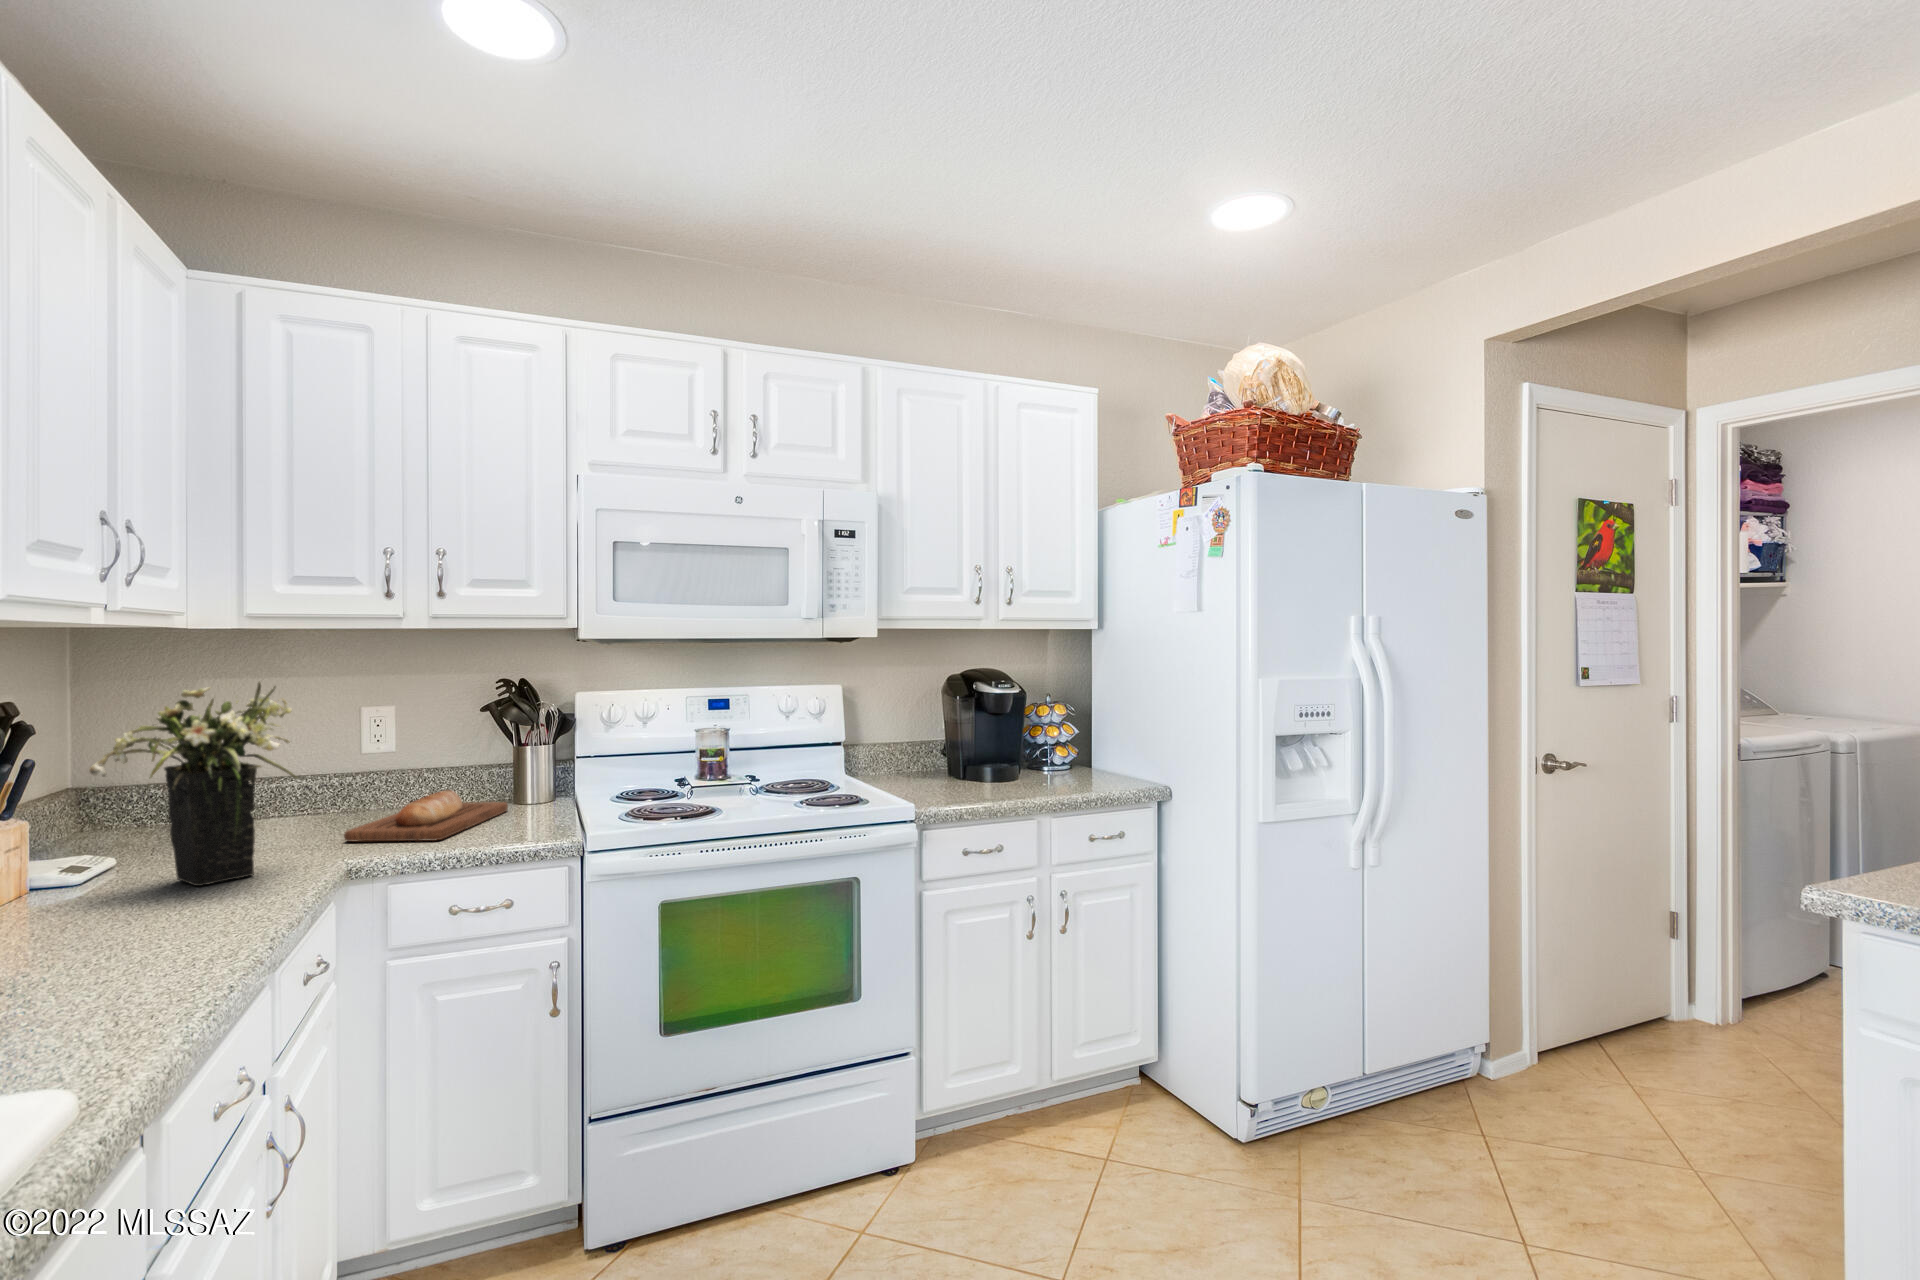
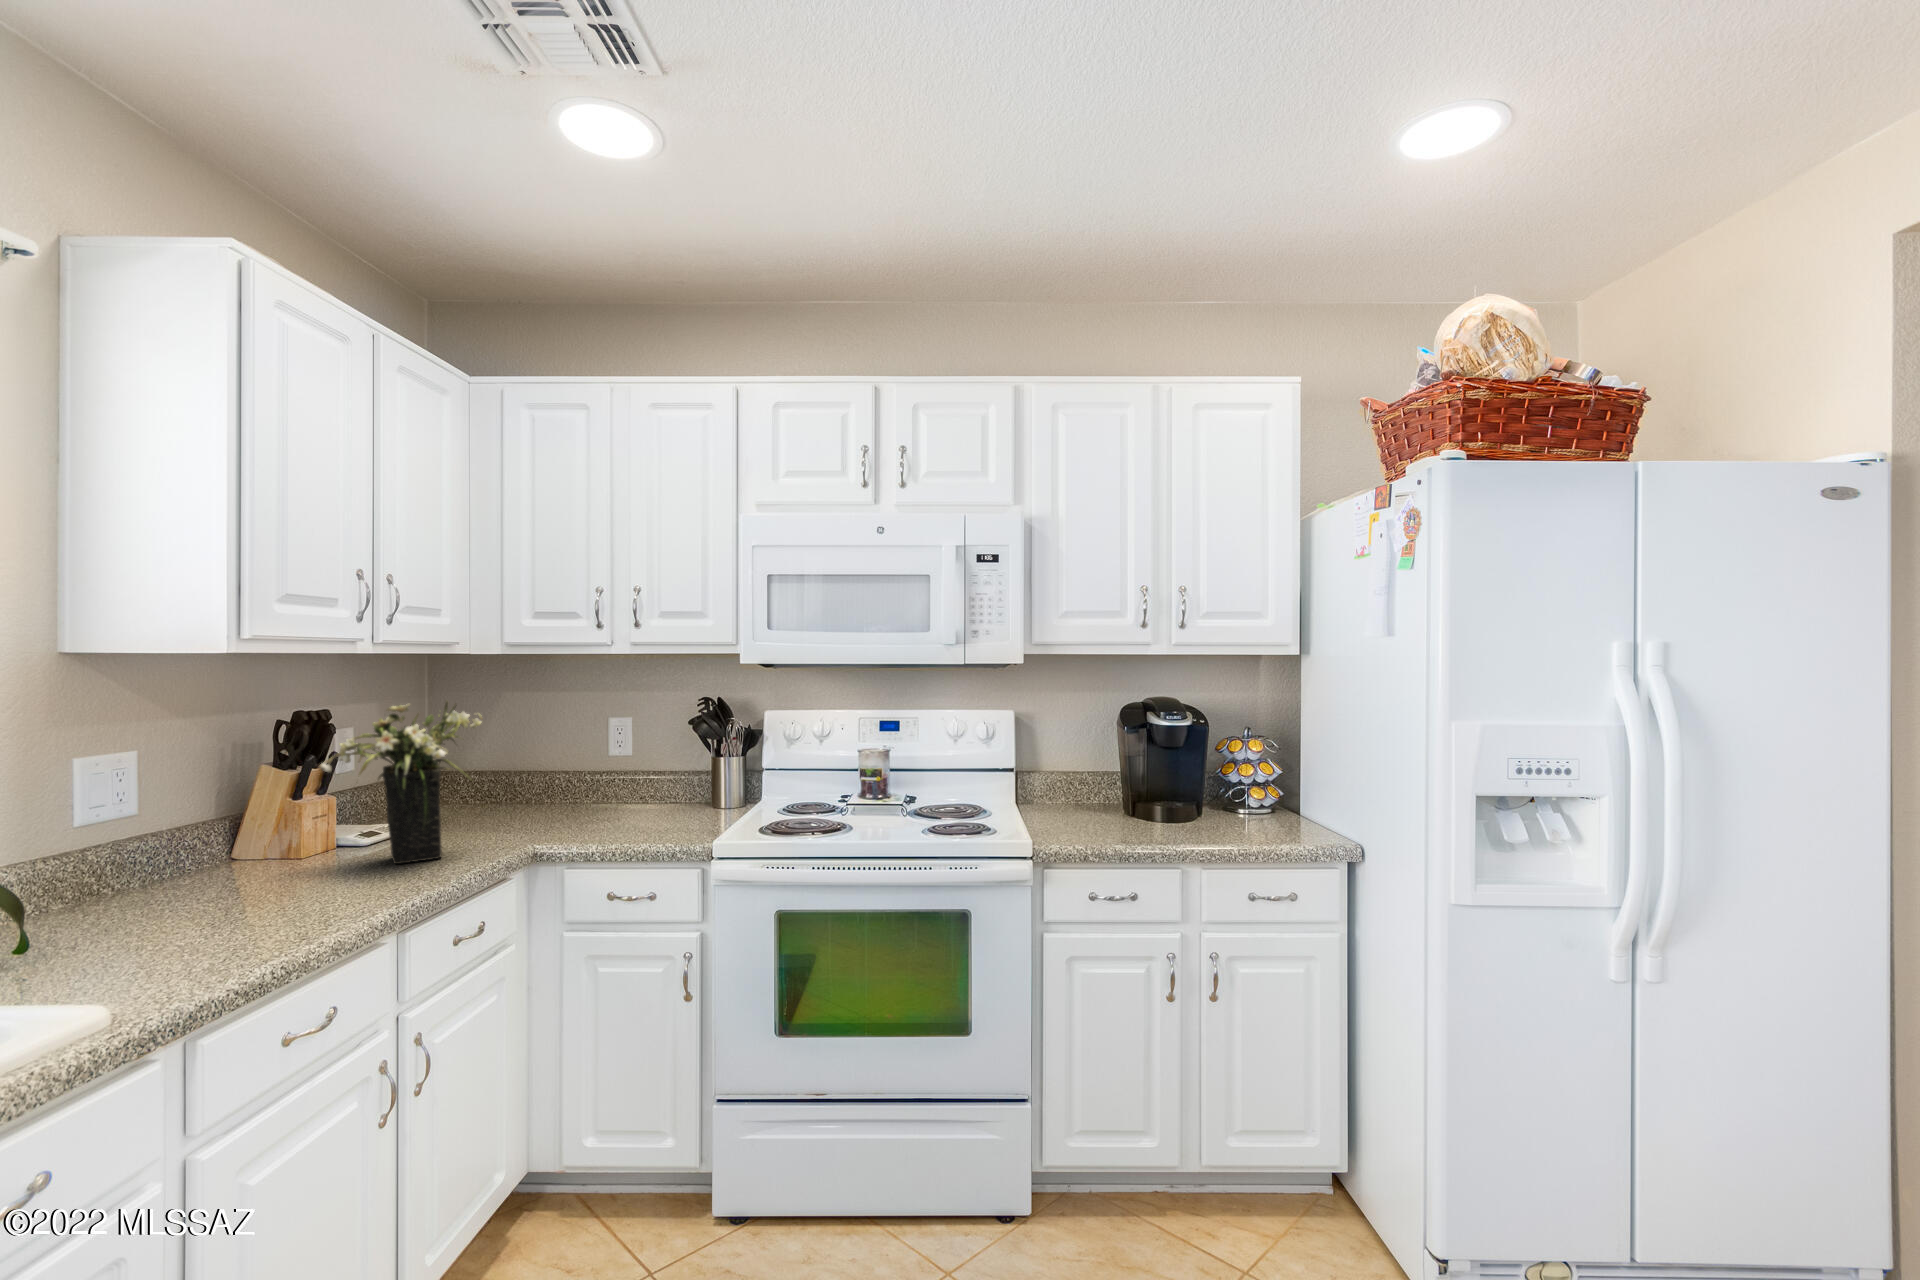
bread loaf: present [344,790,508,842] -> none [542,792,694,839]

